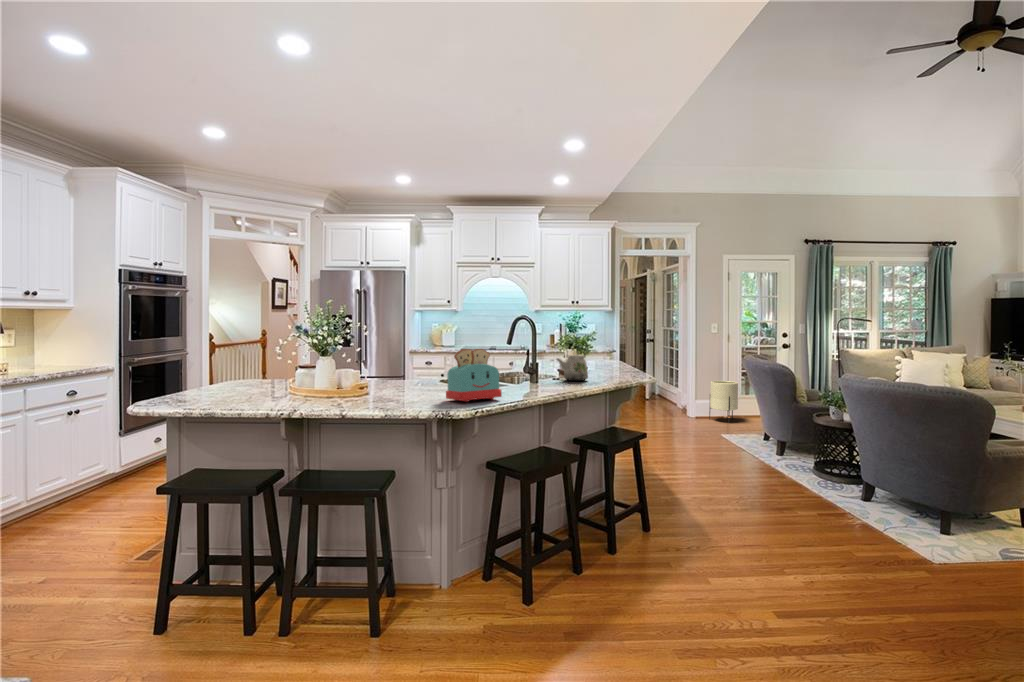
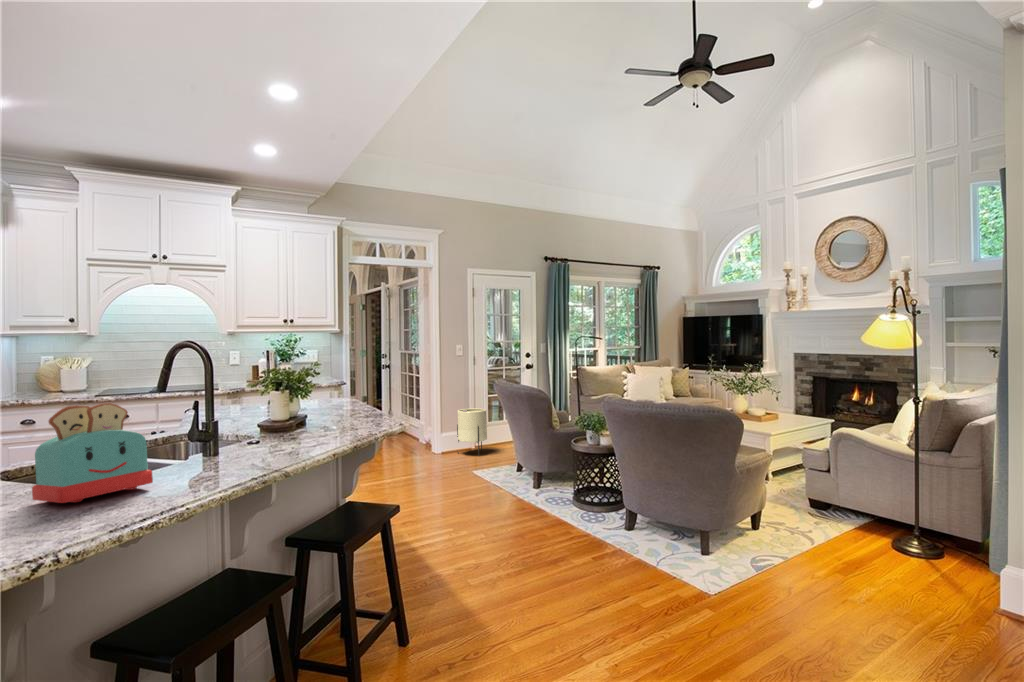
kettle: present [557,341,588,381] -> none [258,375,309,435]

